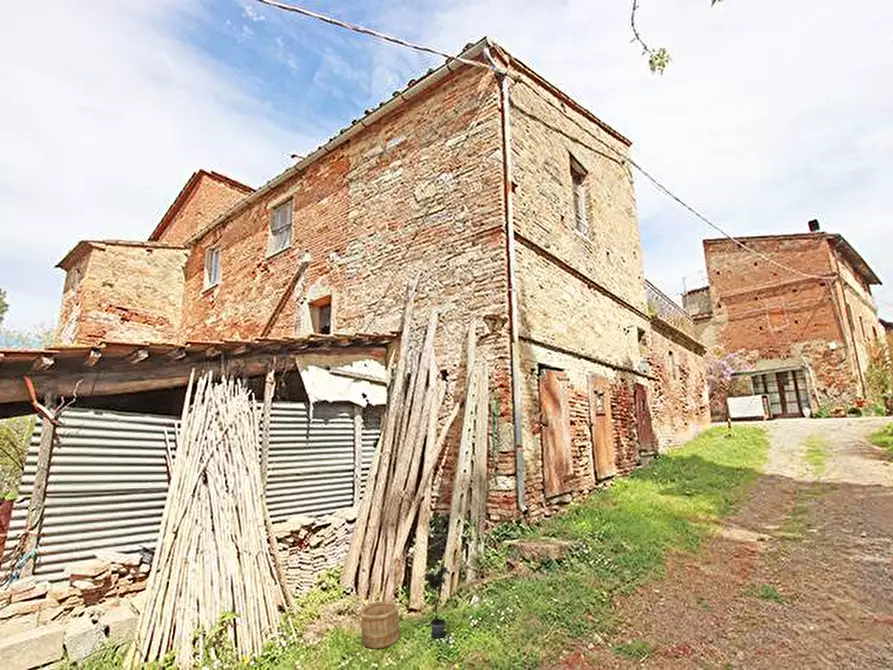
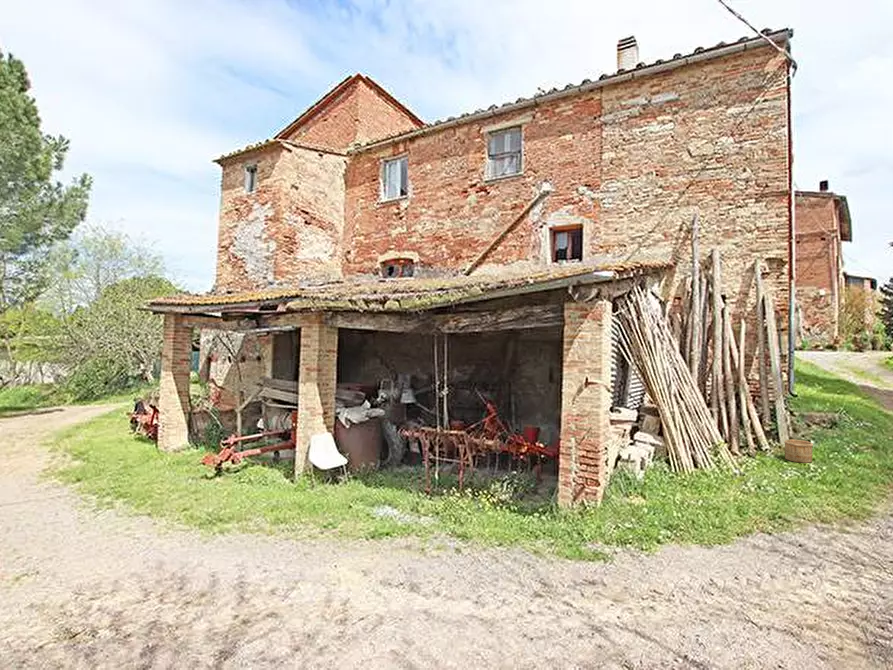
potted plant: present [423,564,450,638] -> none [819,417,842,458]

